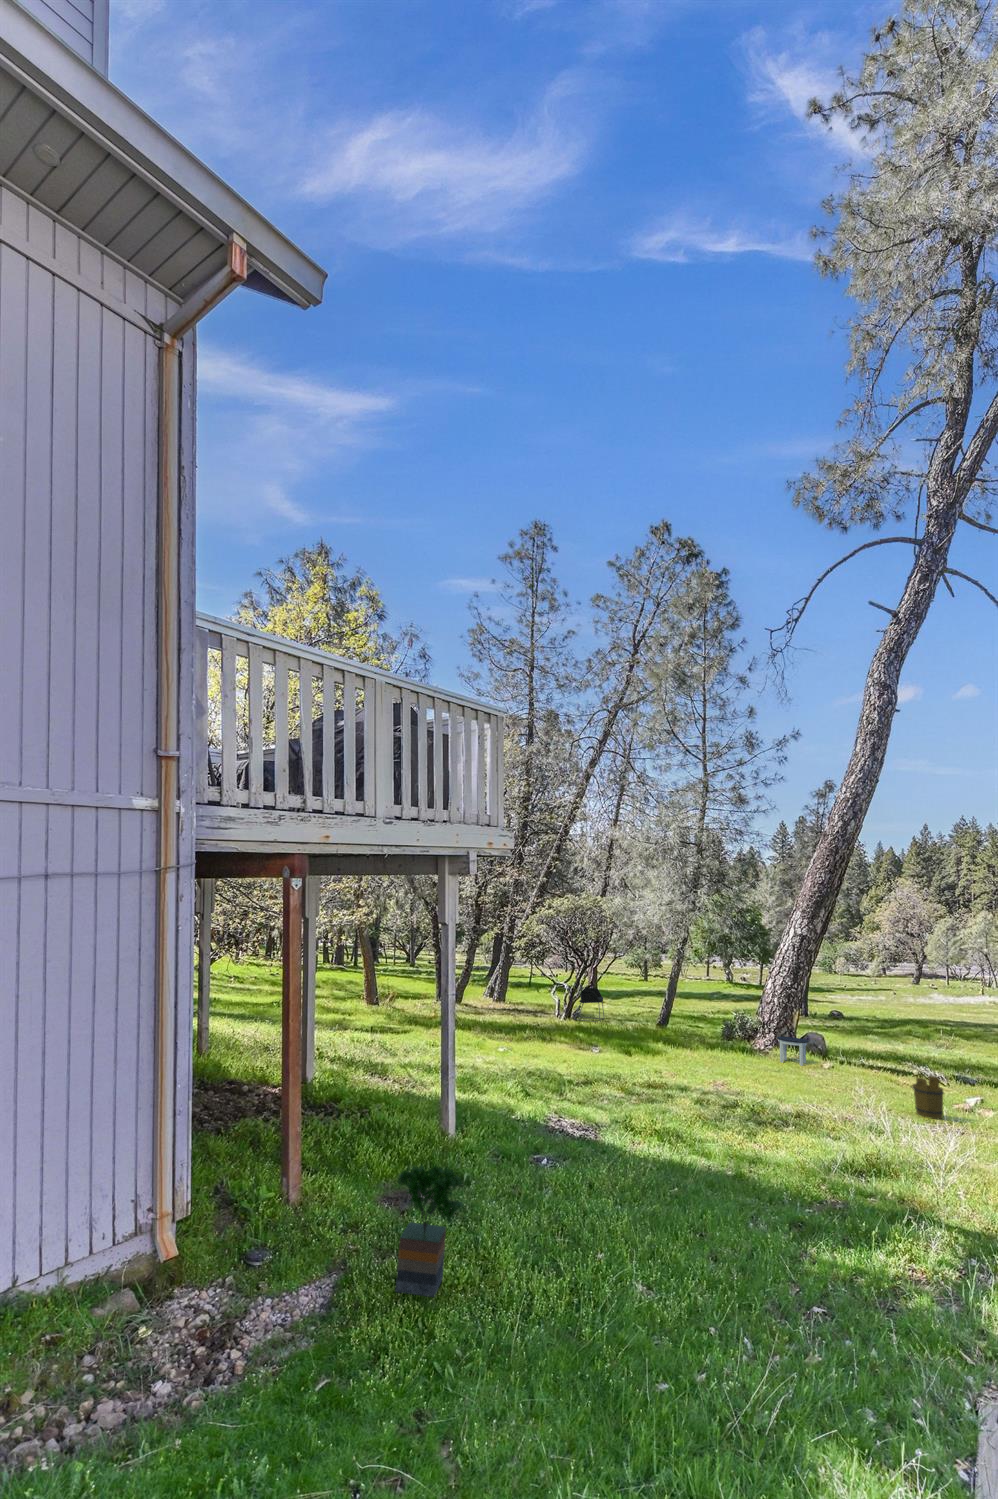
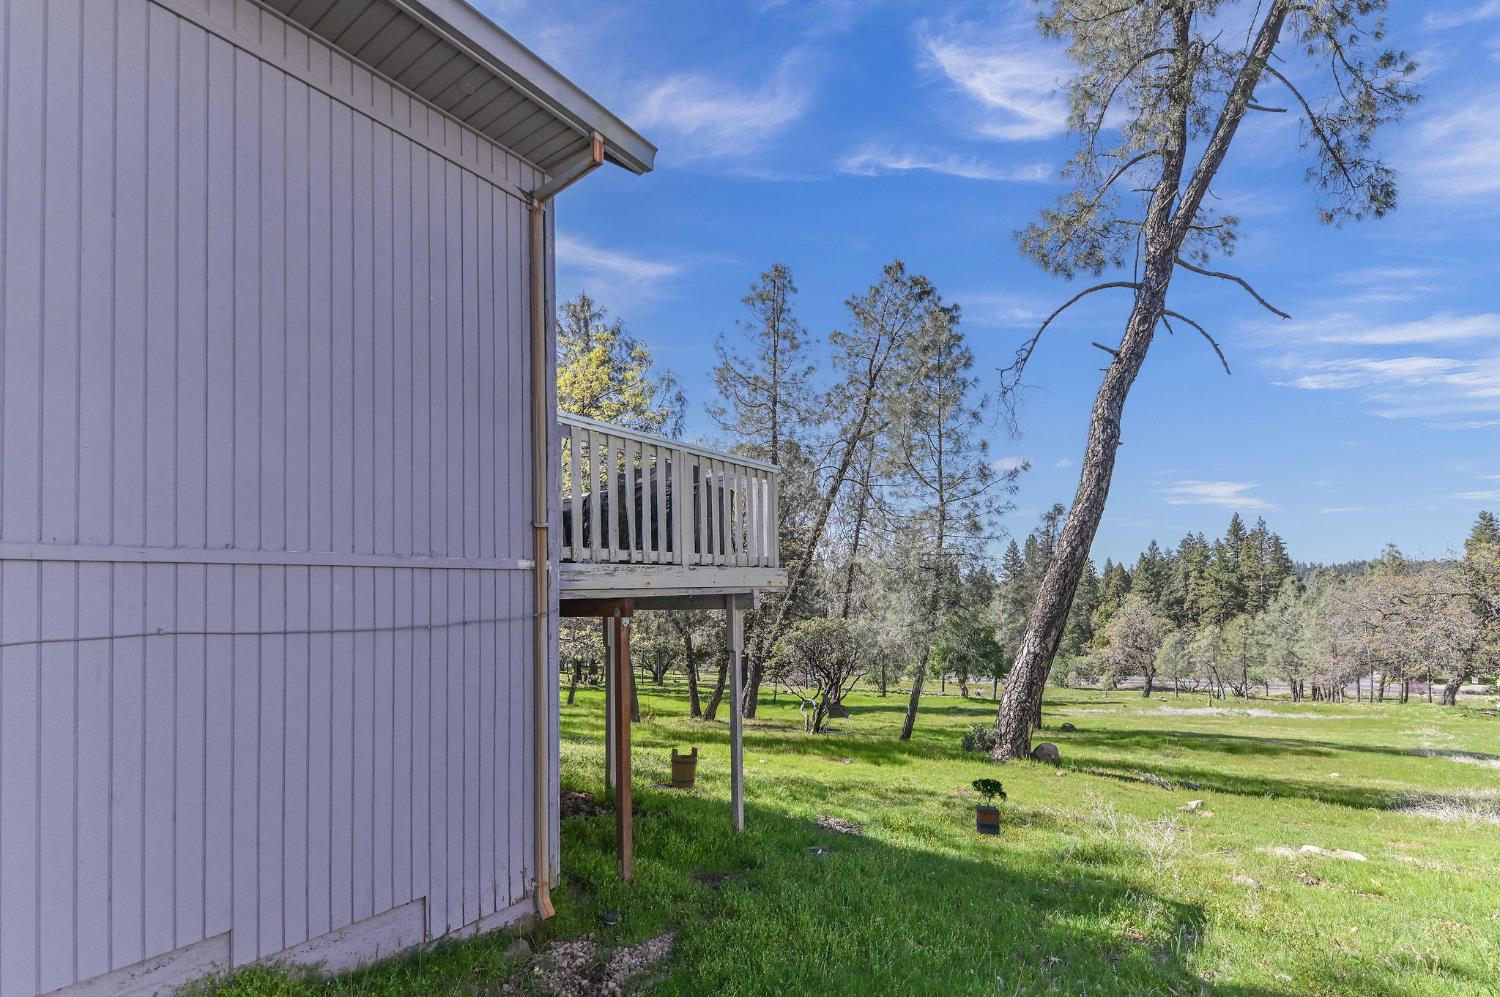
round table: present [777,1037,808,1066] -> none [1011,743,1040,769]
bucket: present [911,1076,944,1119] -> present [670,747,698,788]
potted tree: present [396,1165,462,1297] -> present [971,778,1007,835]

